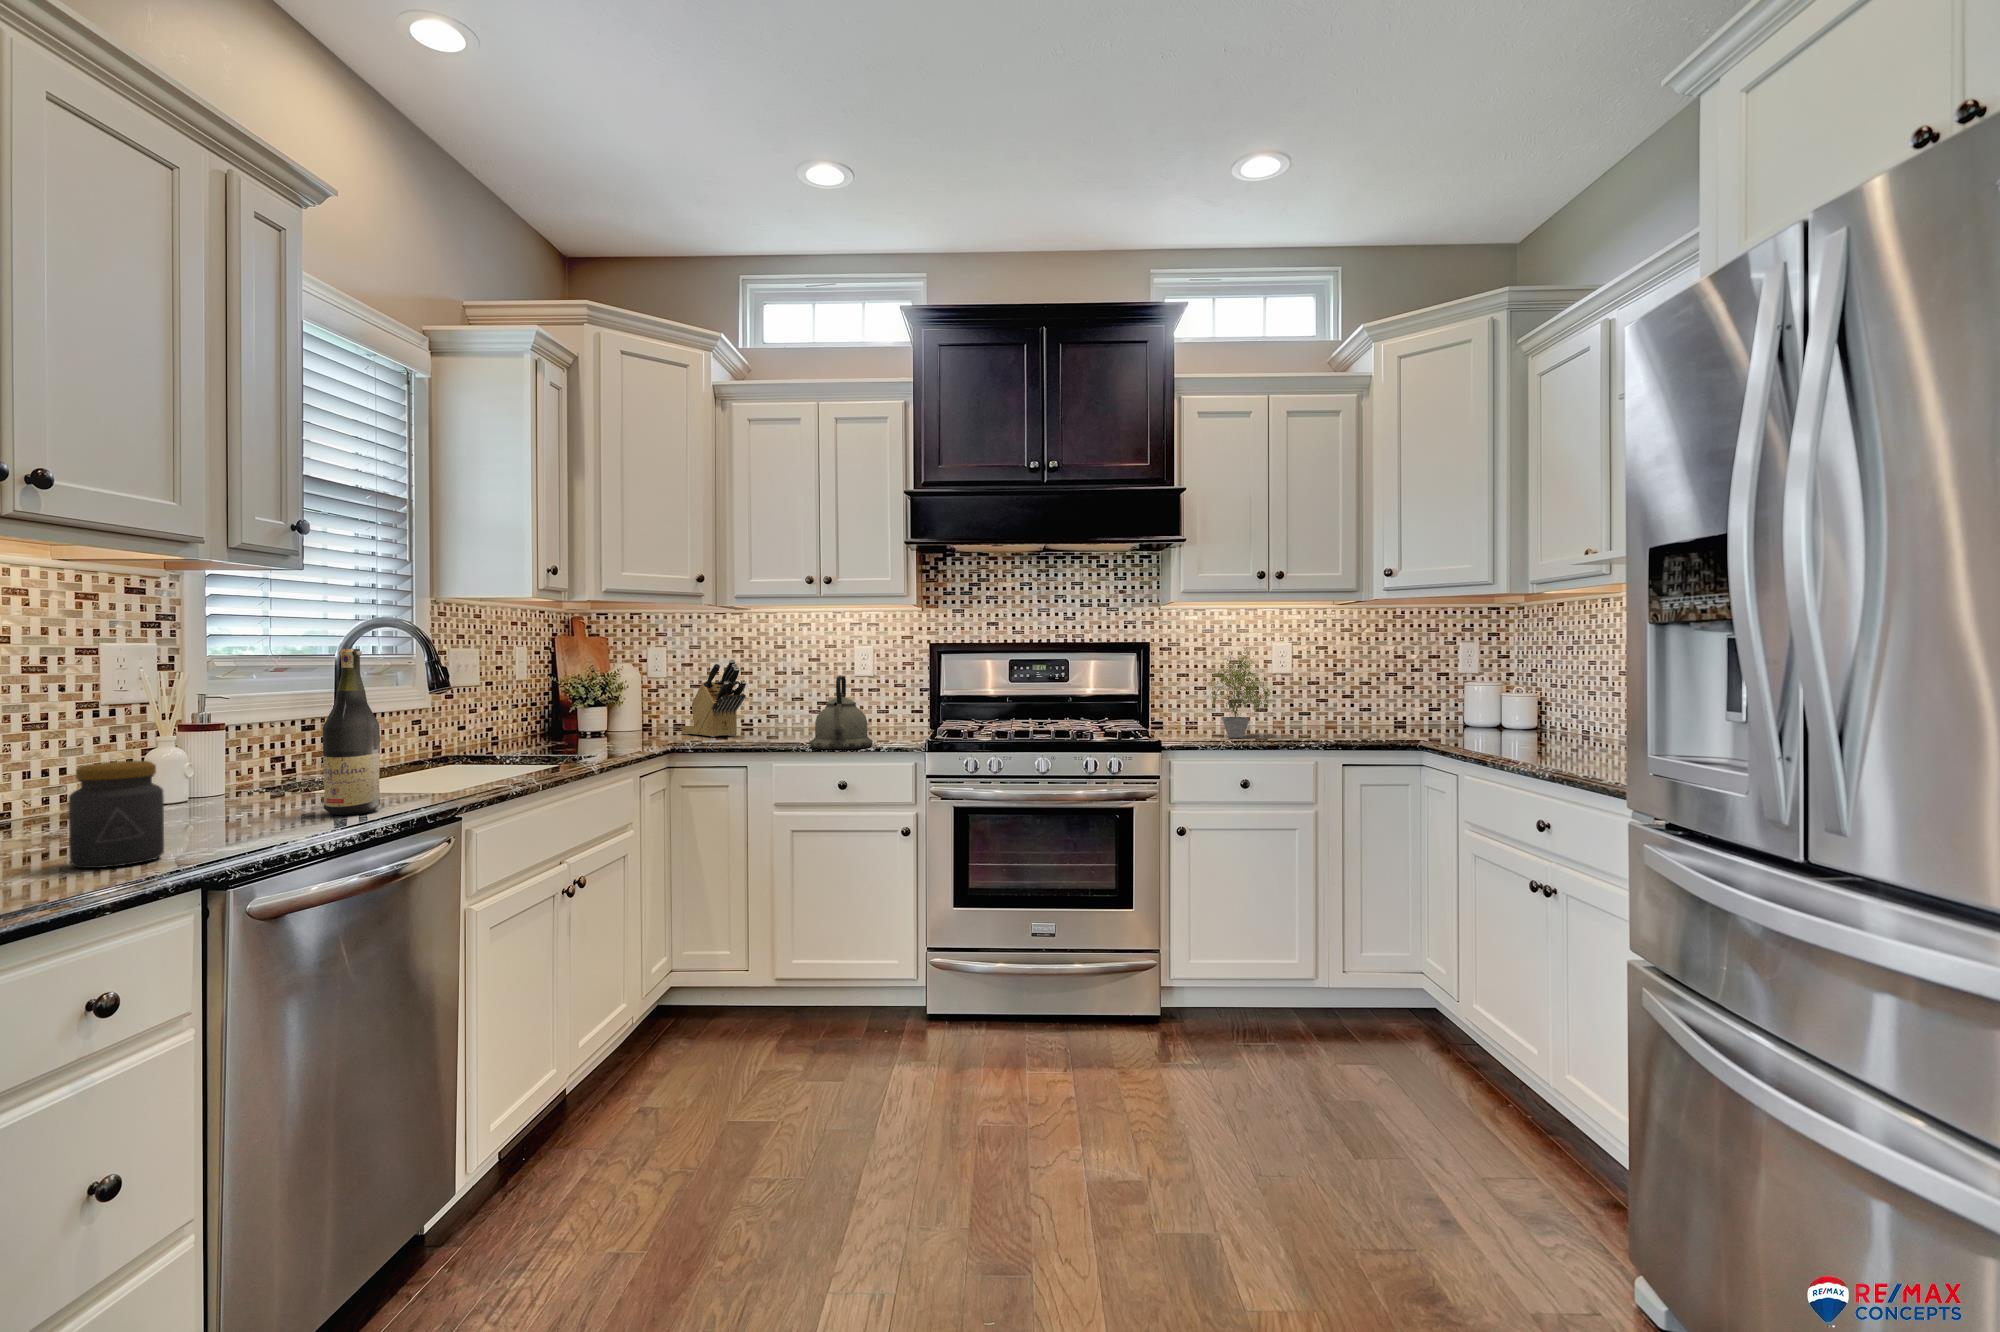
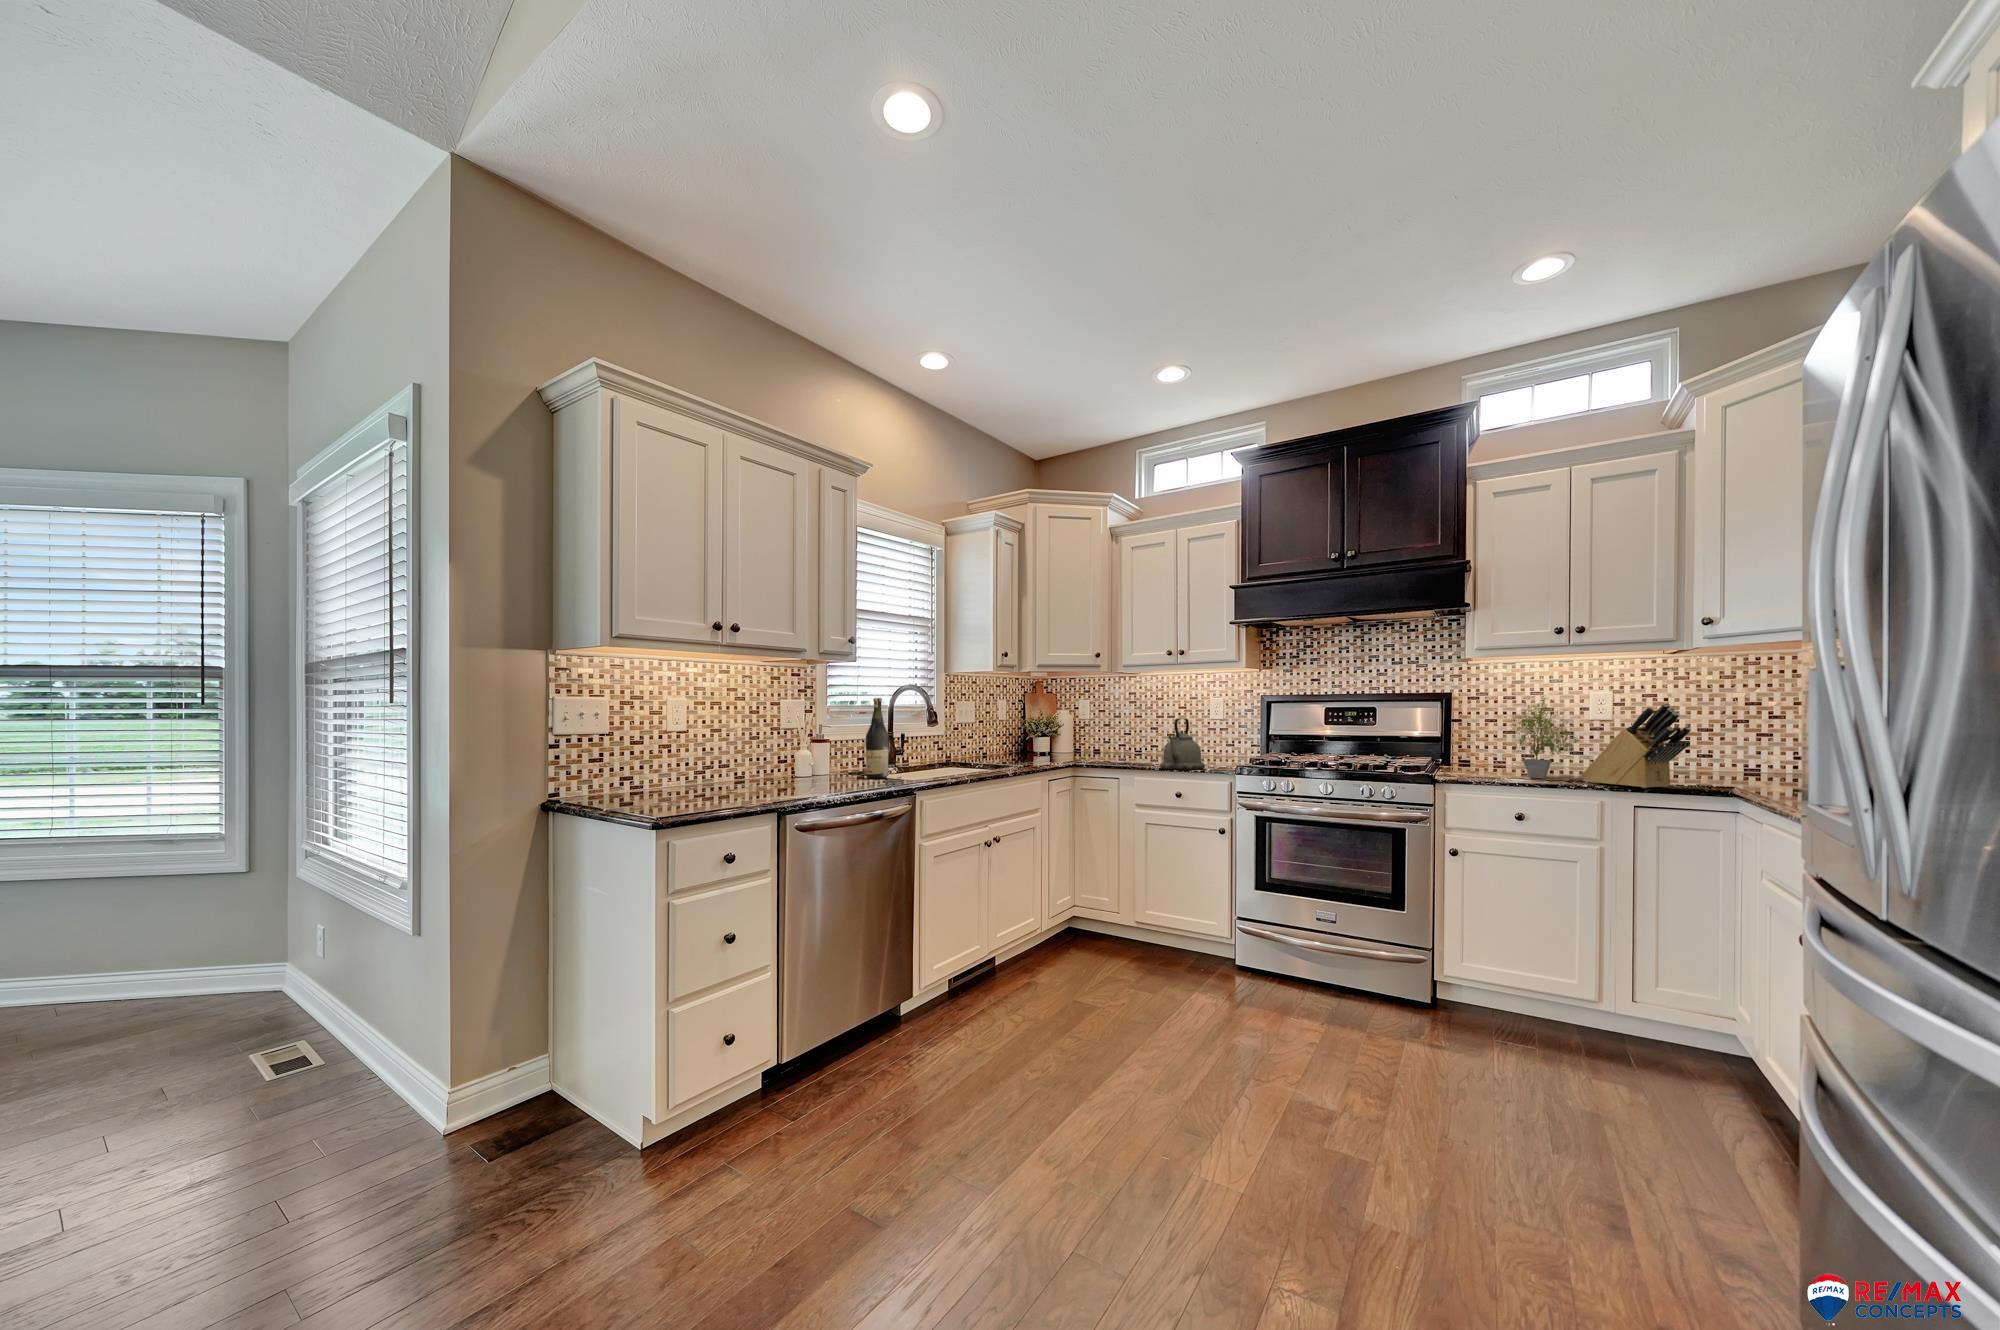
knife block: present [681,659,746,737] -> present [1582,703,1691,788]
jar: present [69,761,164,868] -> none [768,744,798,786]

